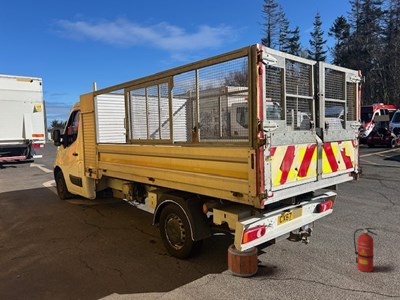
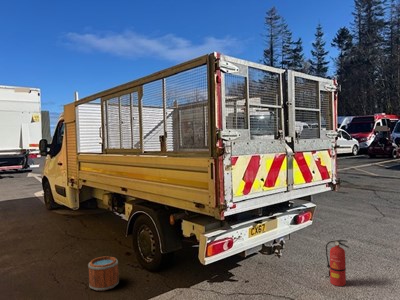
bucket: present [228,244,258,277] -> present [88,256,119,291]

